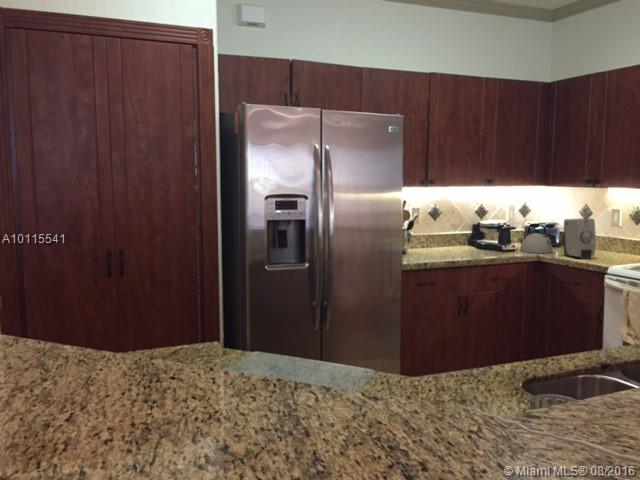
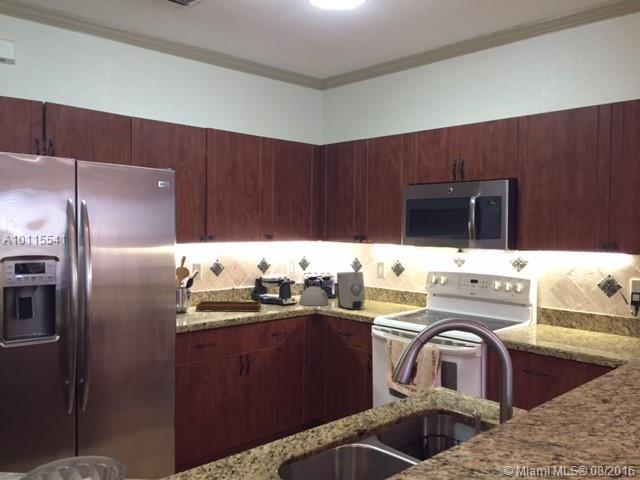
tray: none [416,231,480,255] -> present [196,288,261,312]

